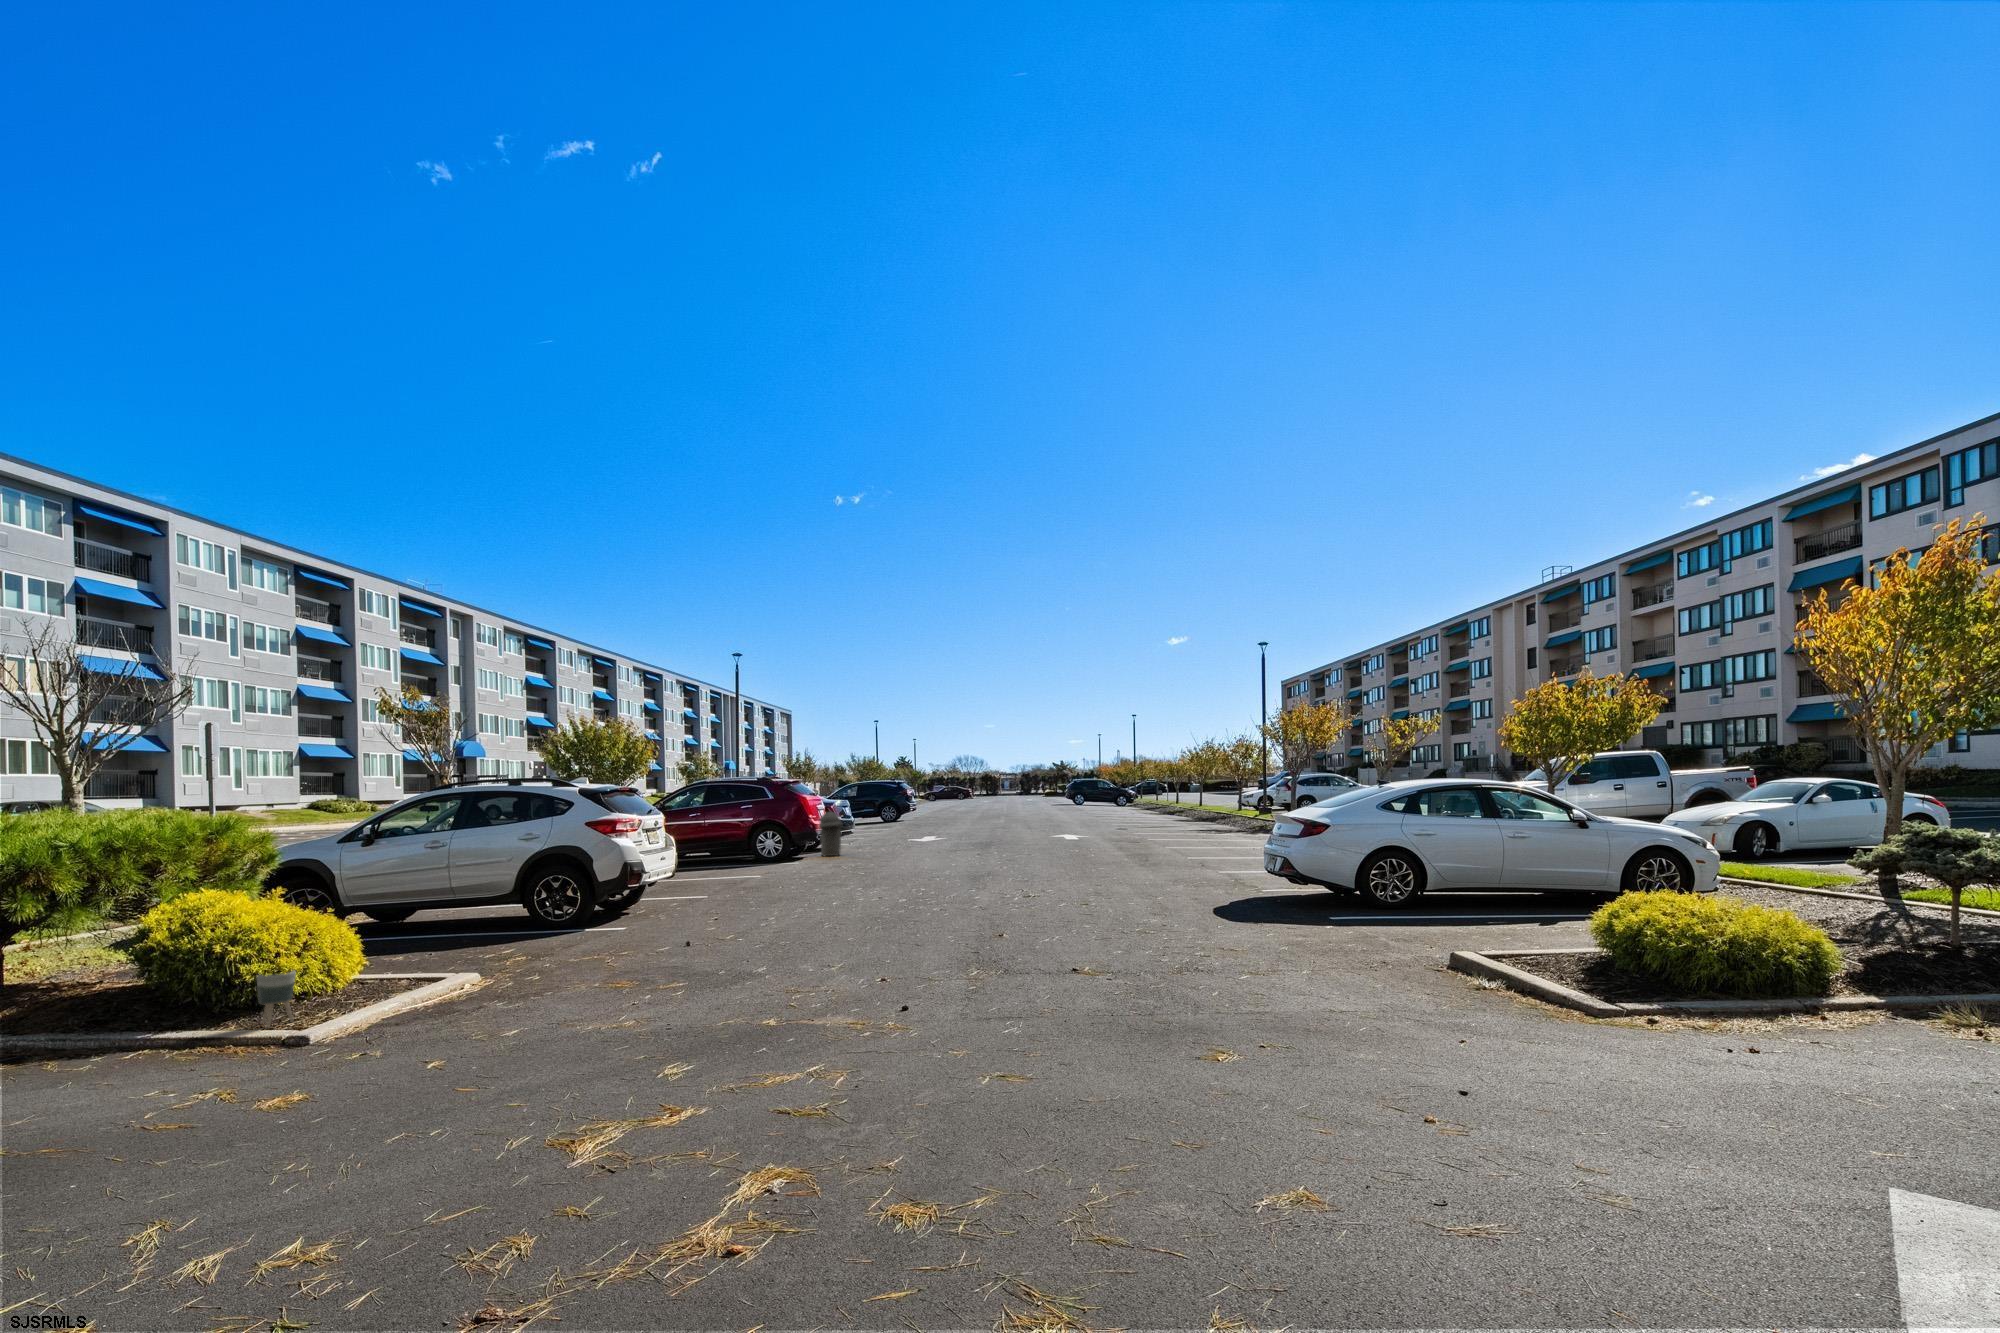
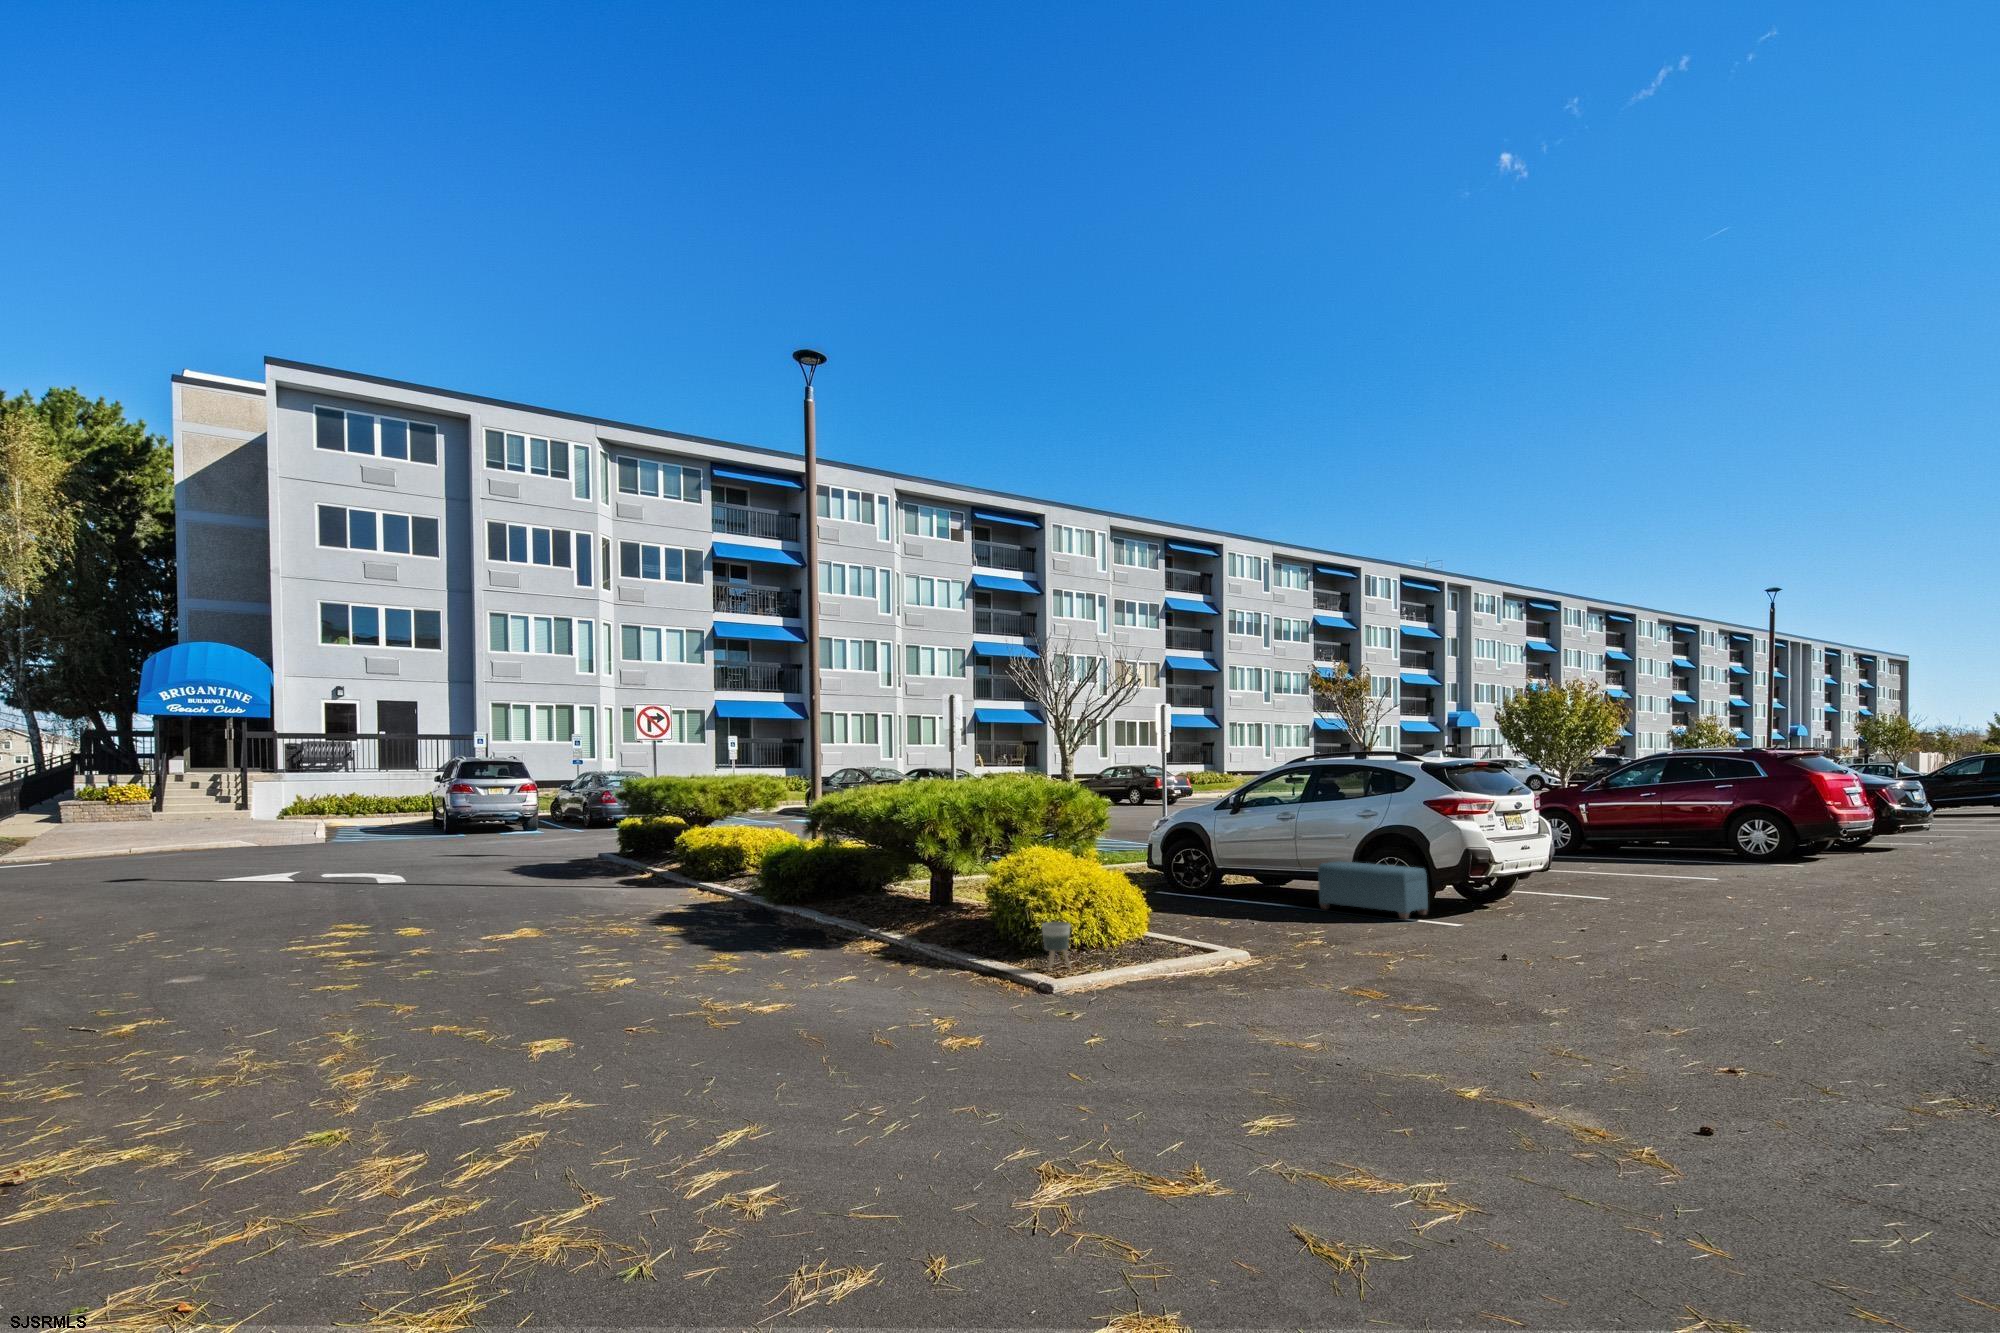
trash can: present [819,811,843,856] -> none [1833,799,1876,859]
bench: none [480,883,589,934] -> present [1318,861,1428,919]

